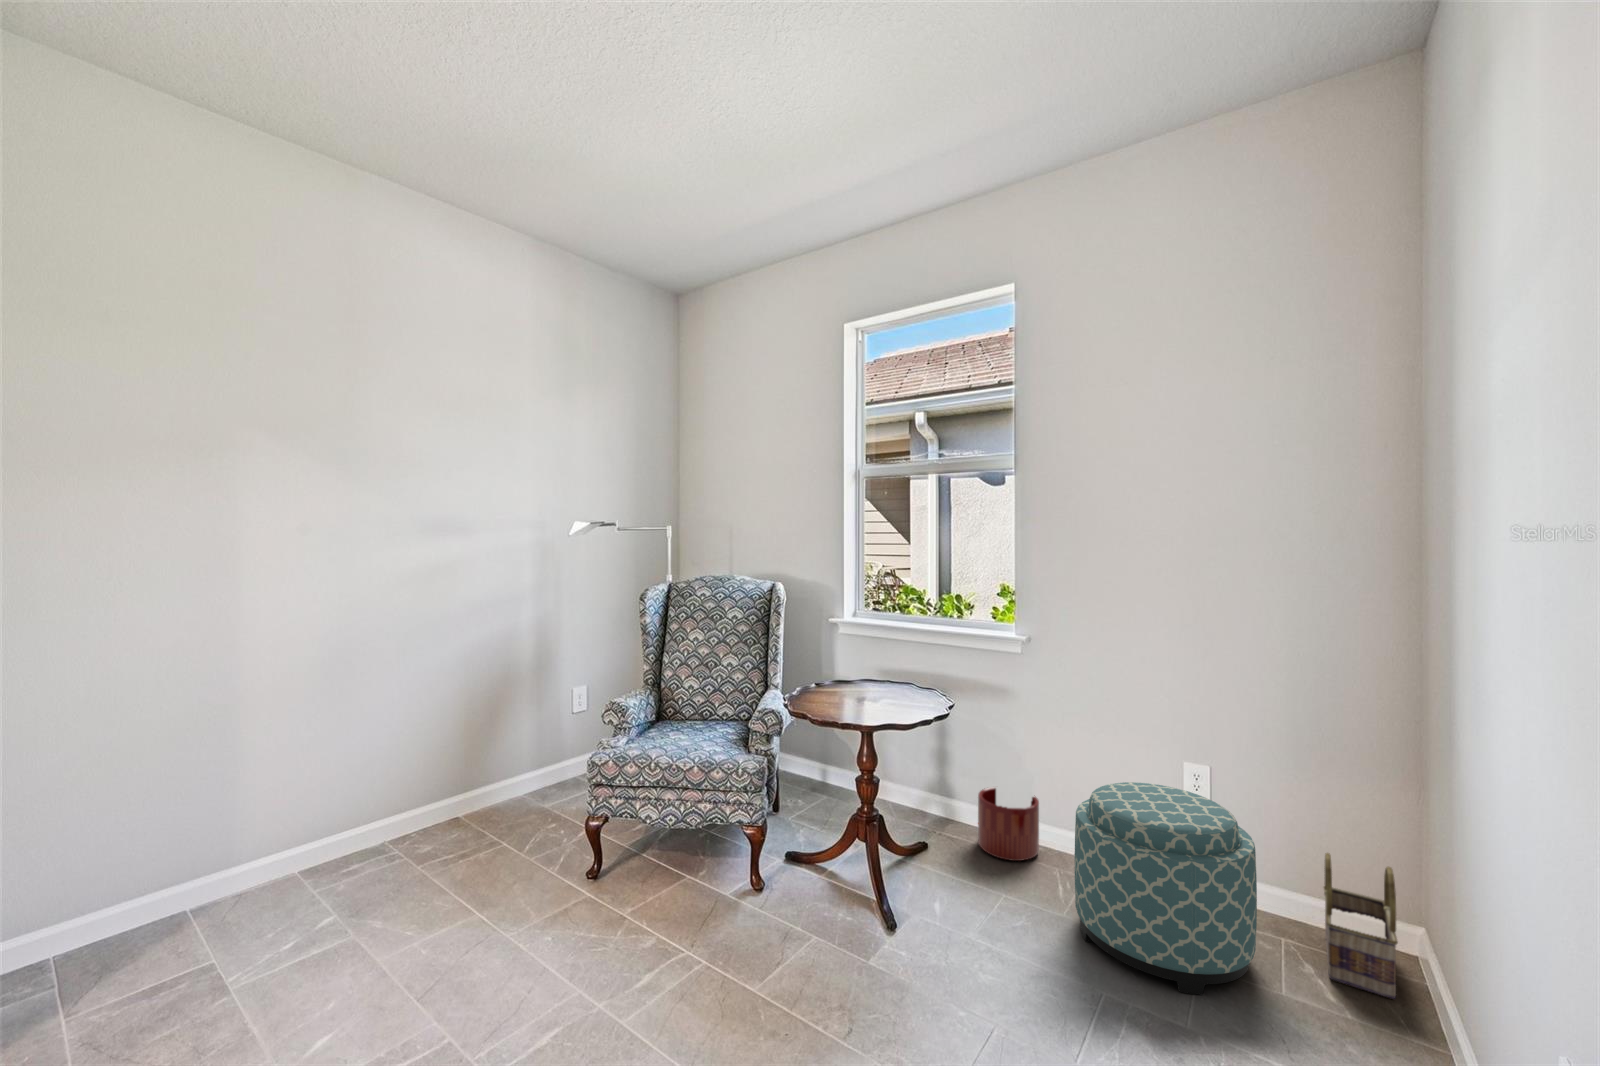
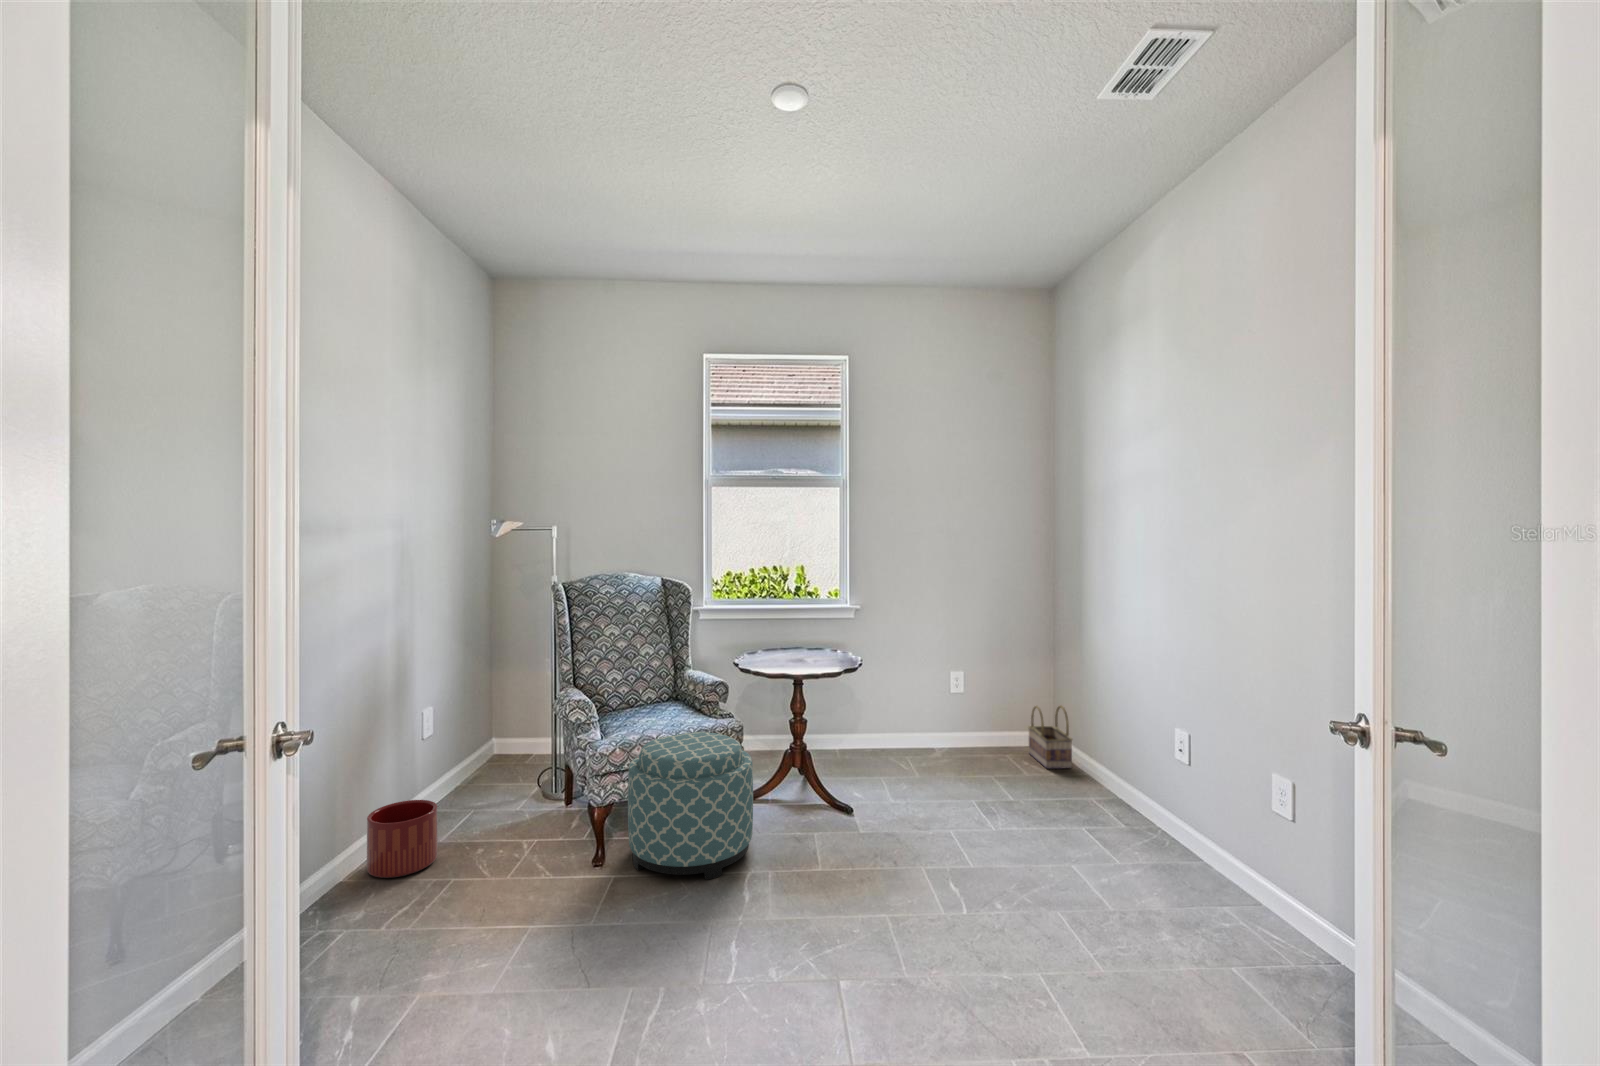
ottoman: present [1075,782,1257,994] -> present [628,732,753,880]
planter: present [978,787,1039,861] -> present [367,800,438,878]

